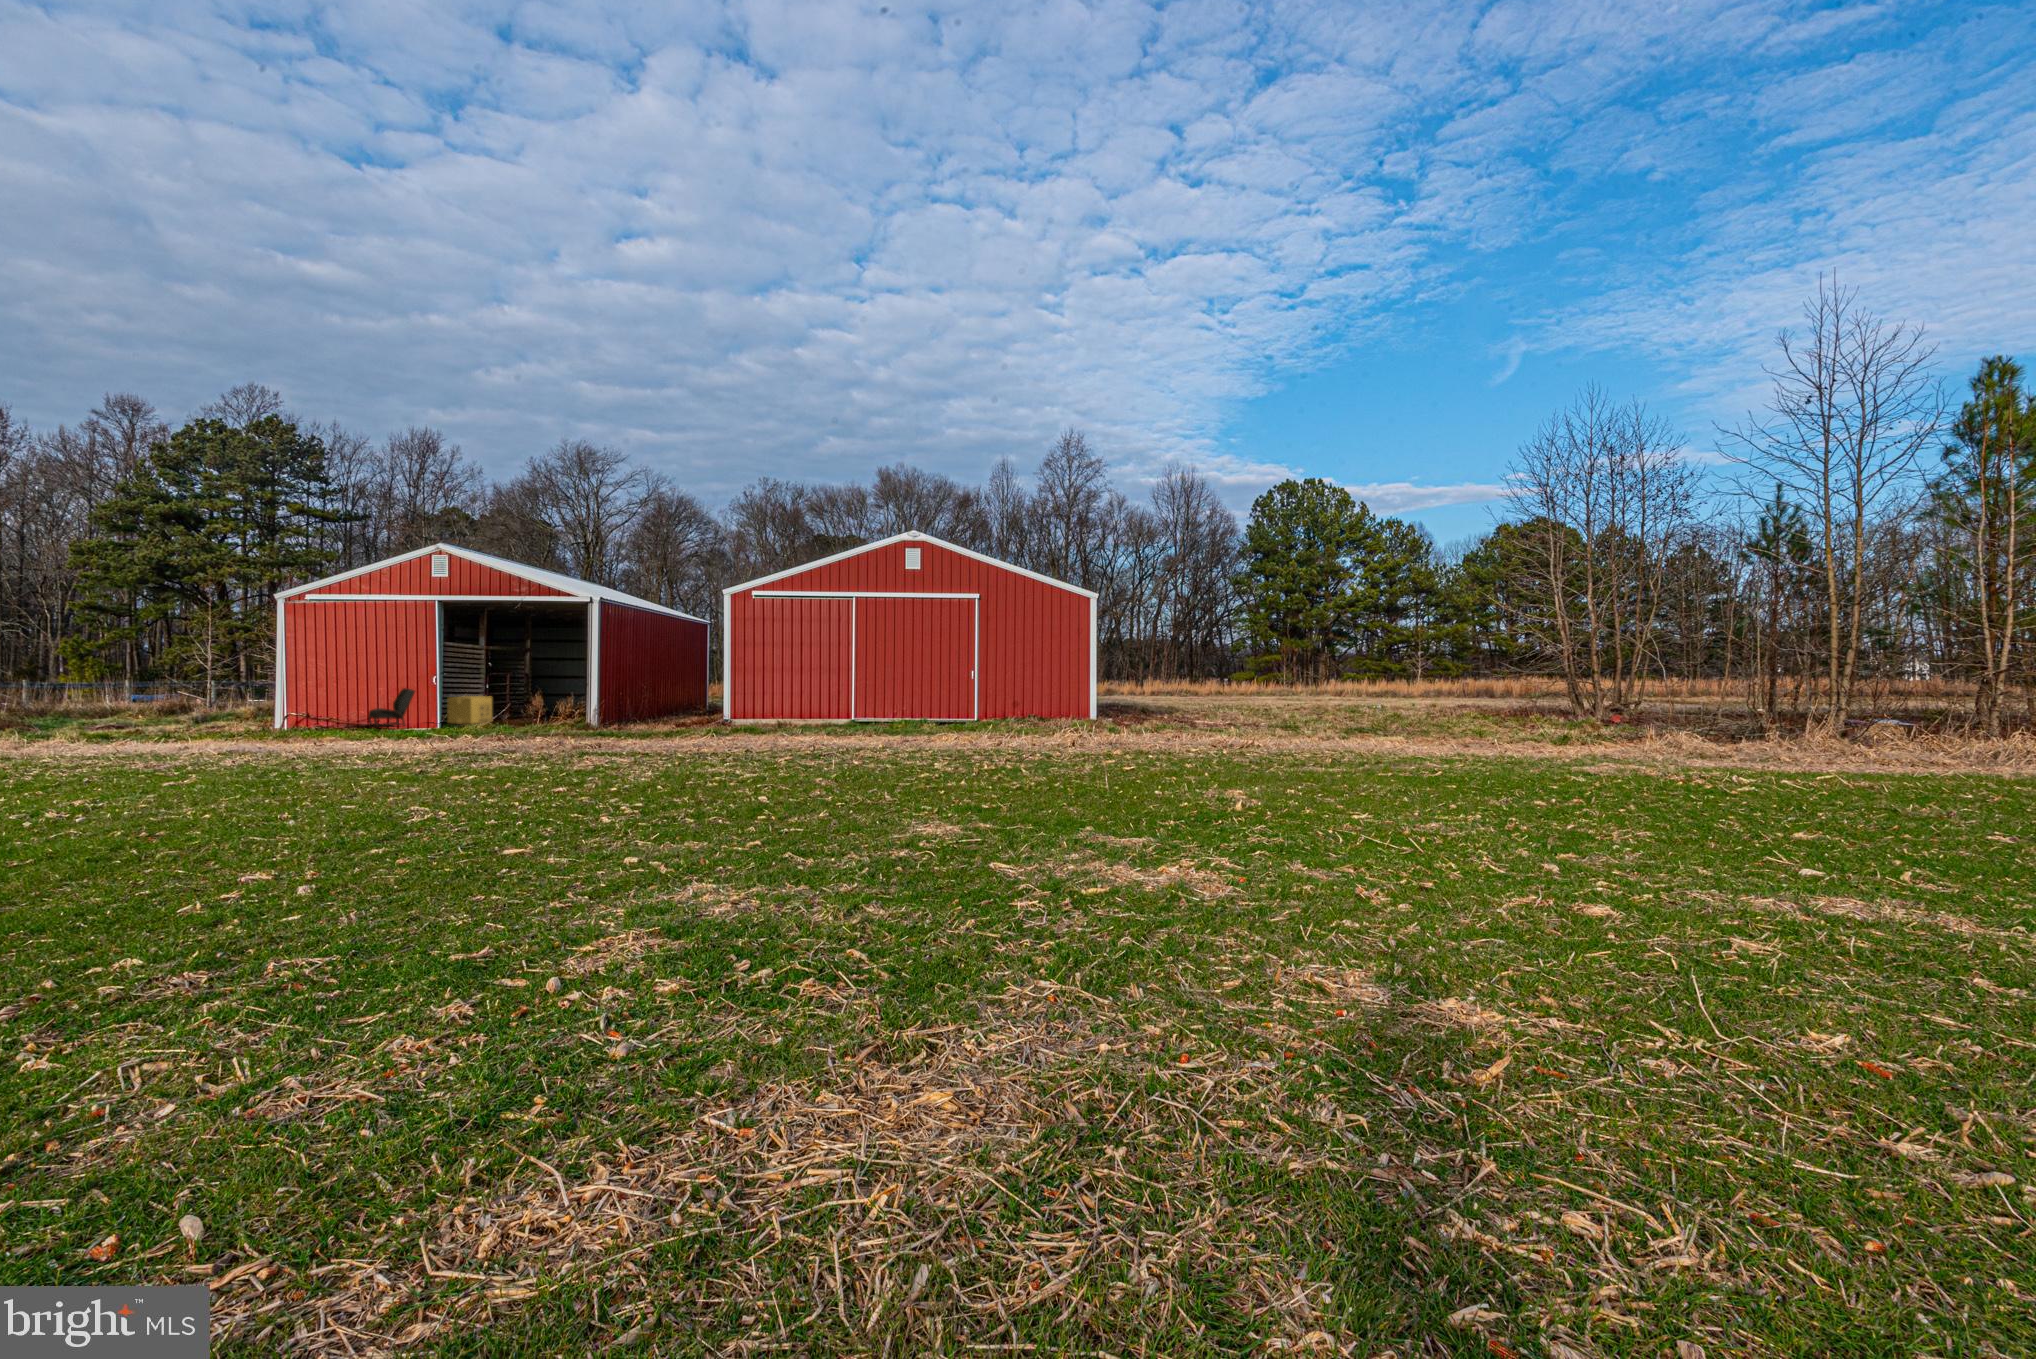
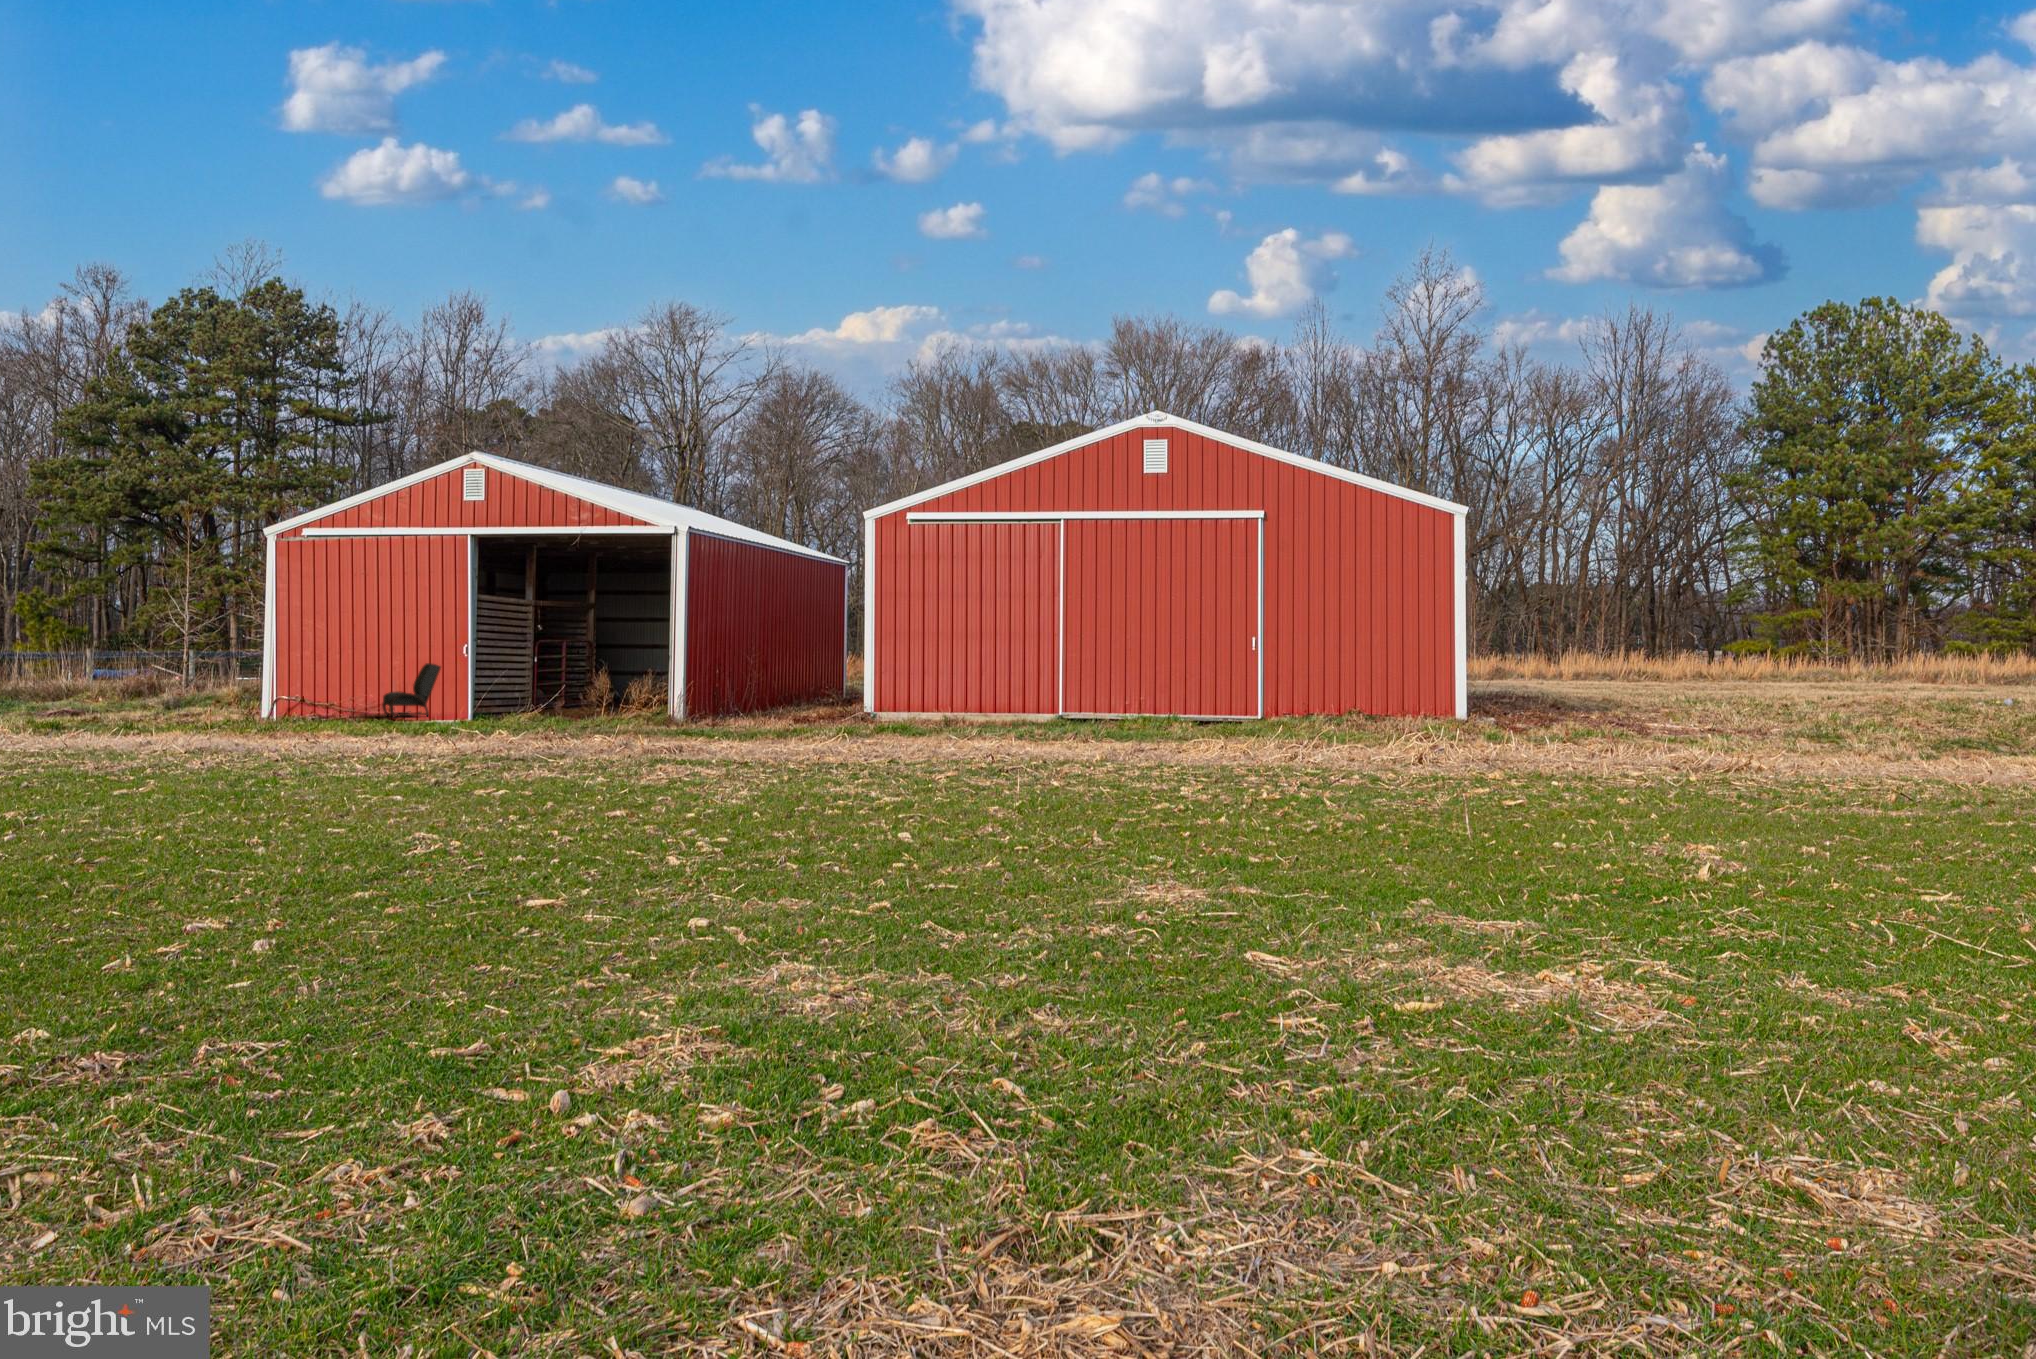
cardboard box: present [448,696,492,724] -> none [483,674,541,714]

